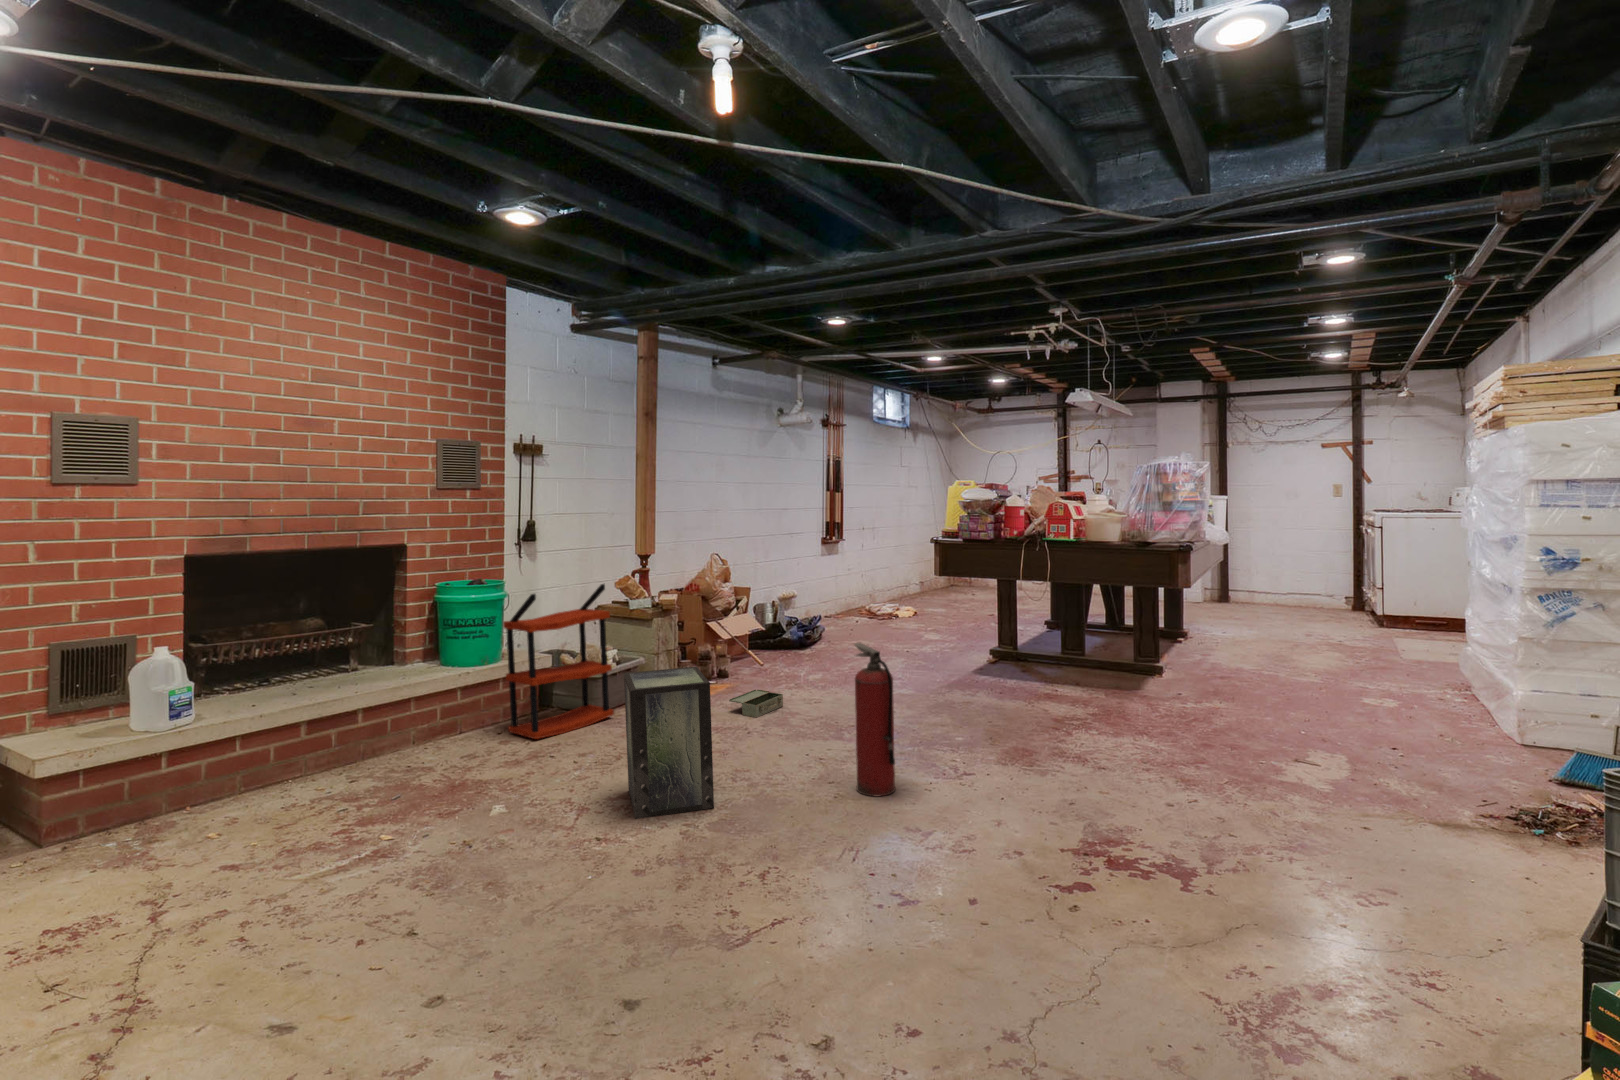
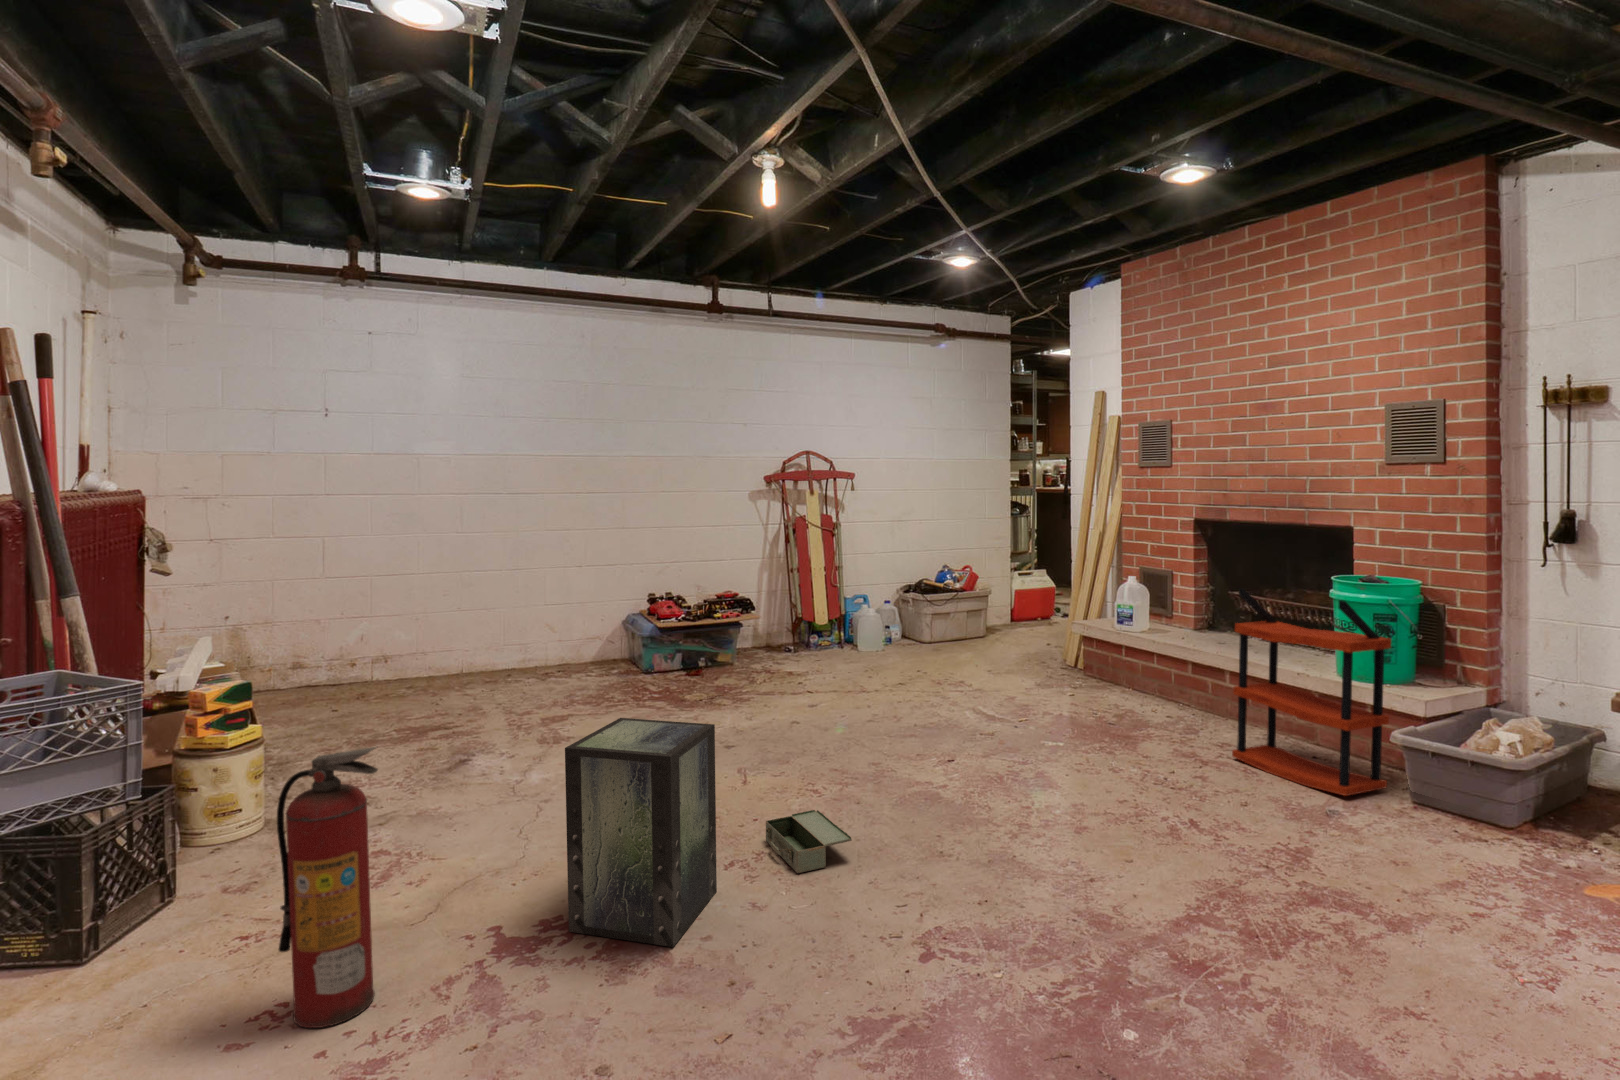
fire extinguisher: present [854,643,895,796] -> present [277,747,378,1028]
storage box: present [624,667,714,819] -> present [565,718,717,947]
toolbox: present [729,690,783,717] -> present [766,810,852,873]

